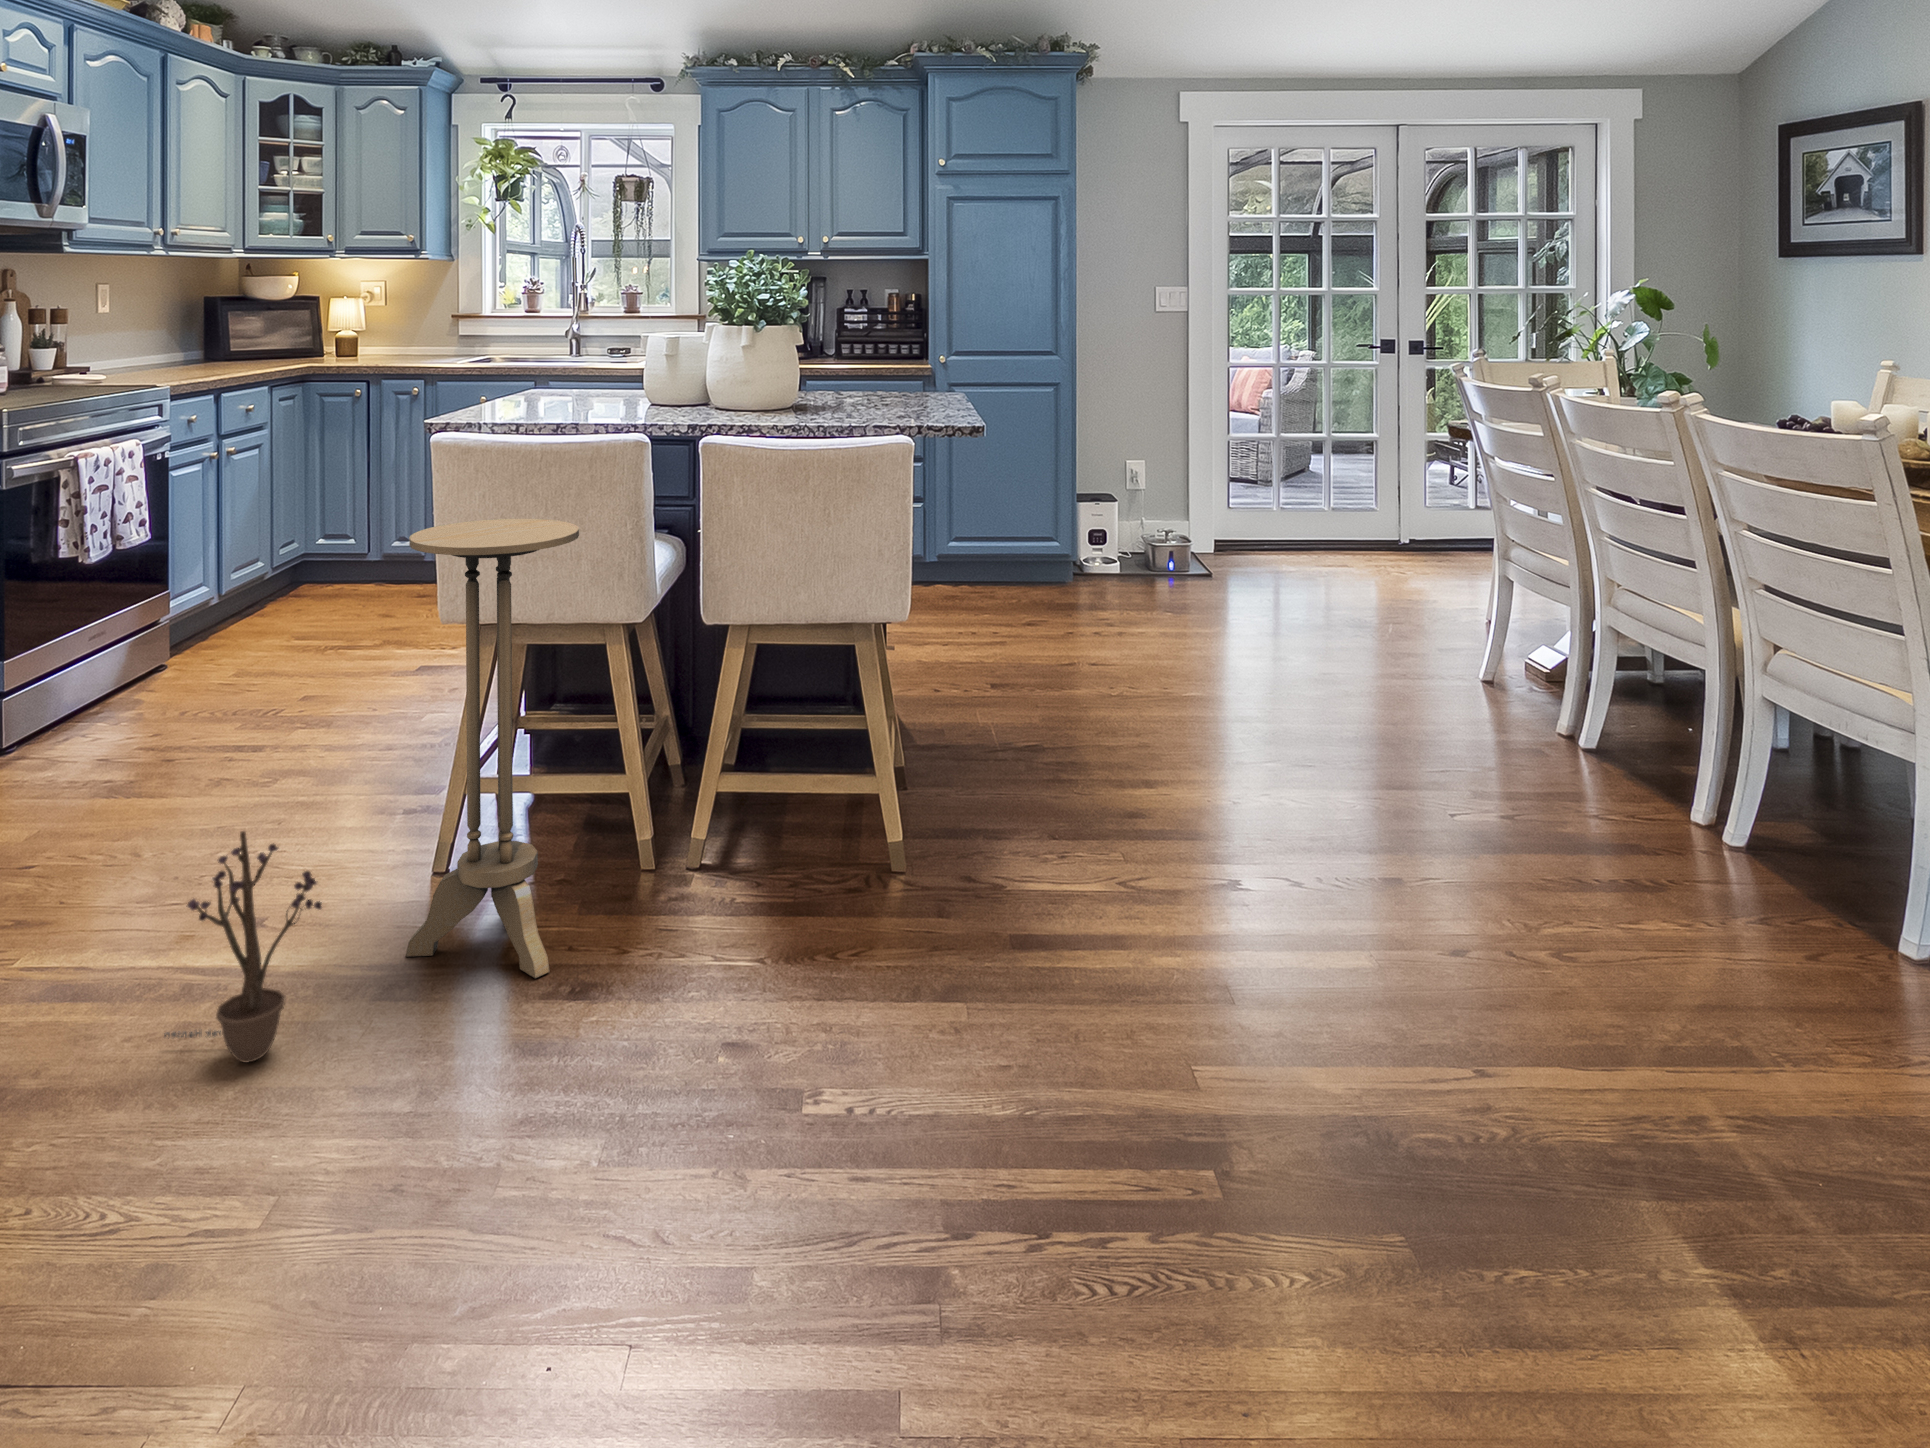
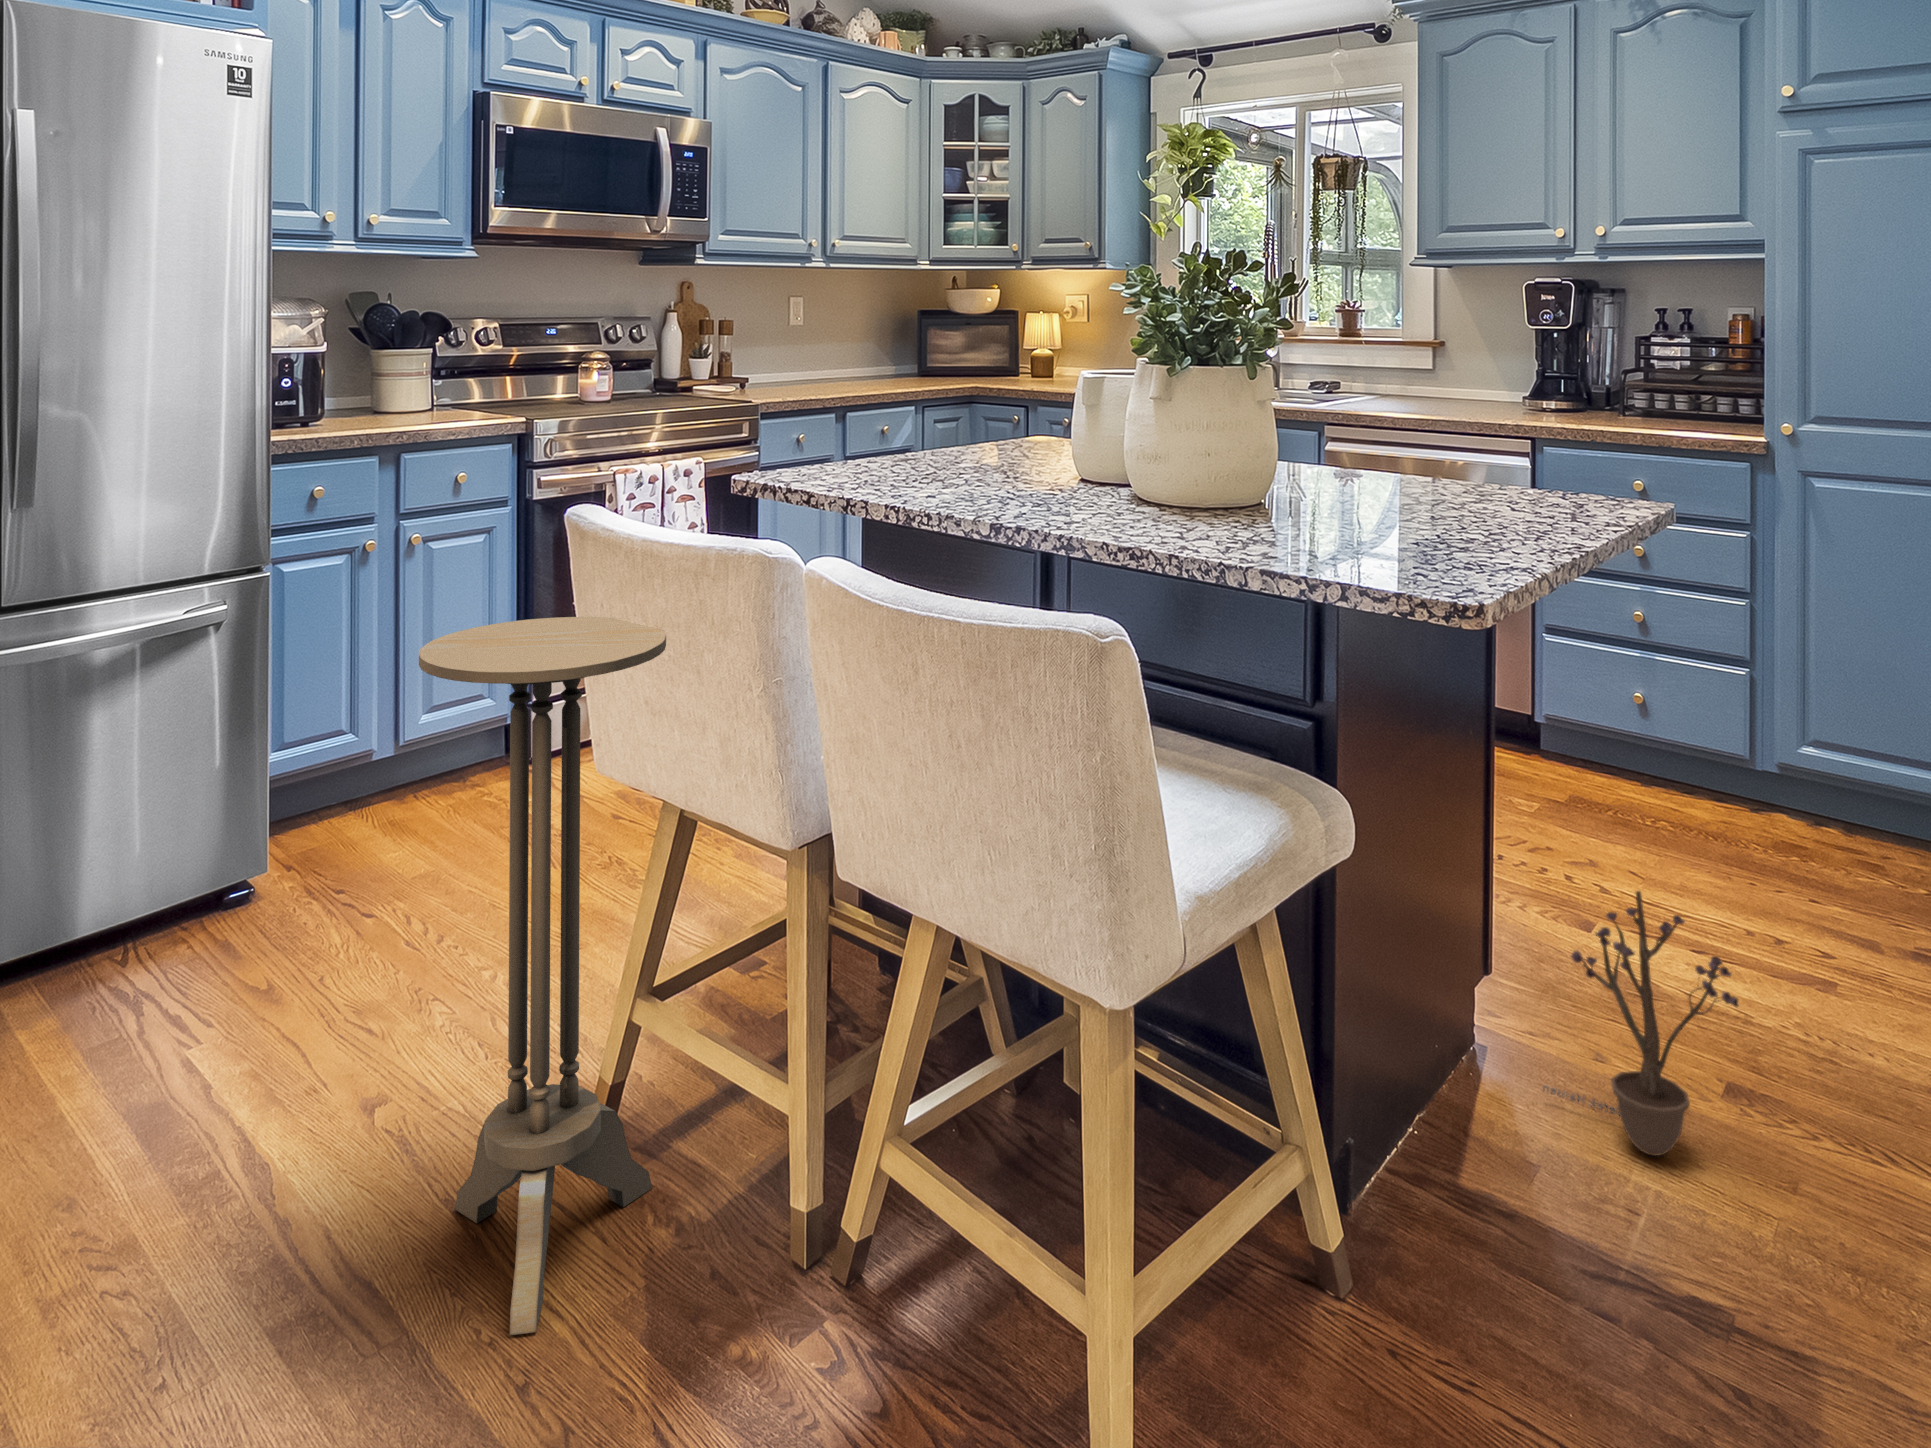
decorative plant: present [164,831,322,1062] -> present [1543,891,1738,1156]

